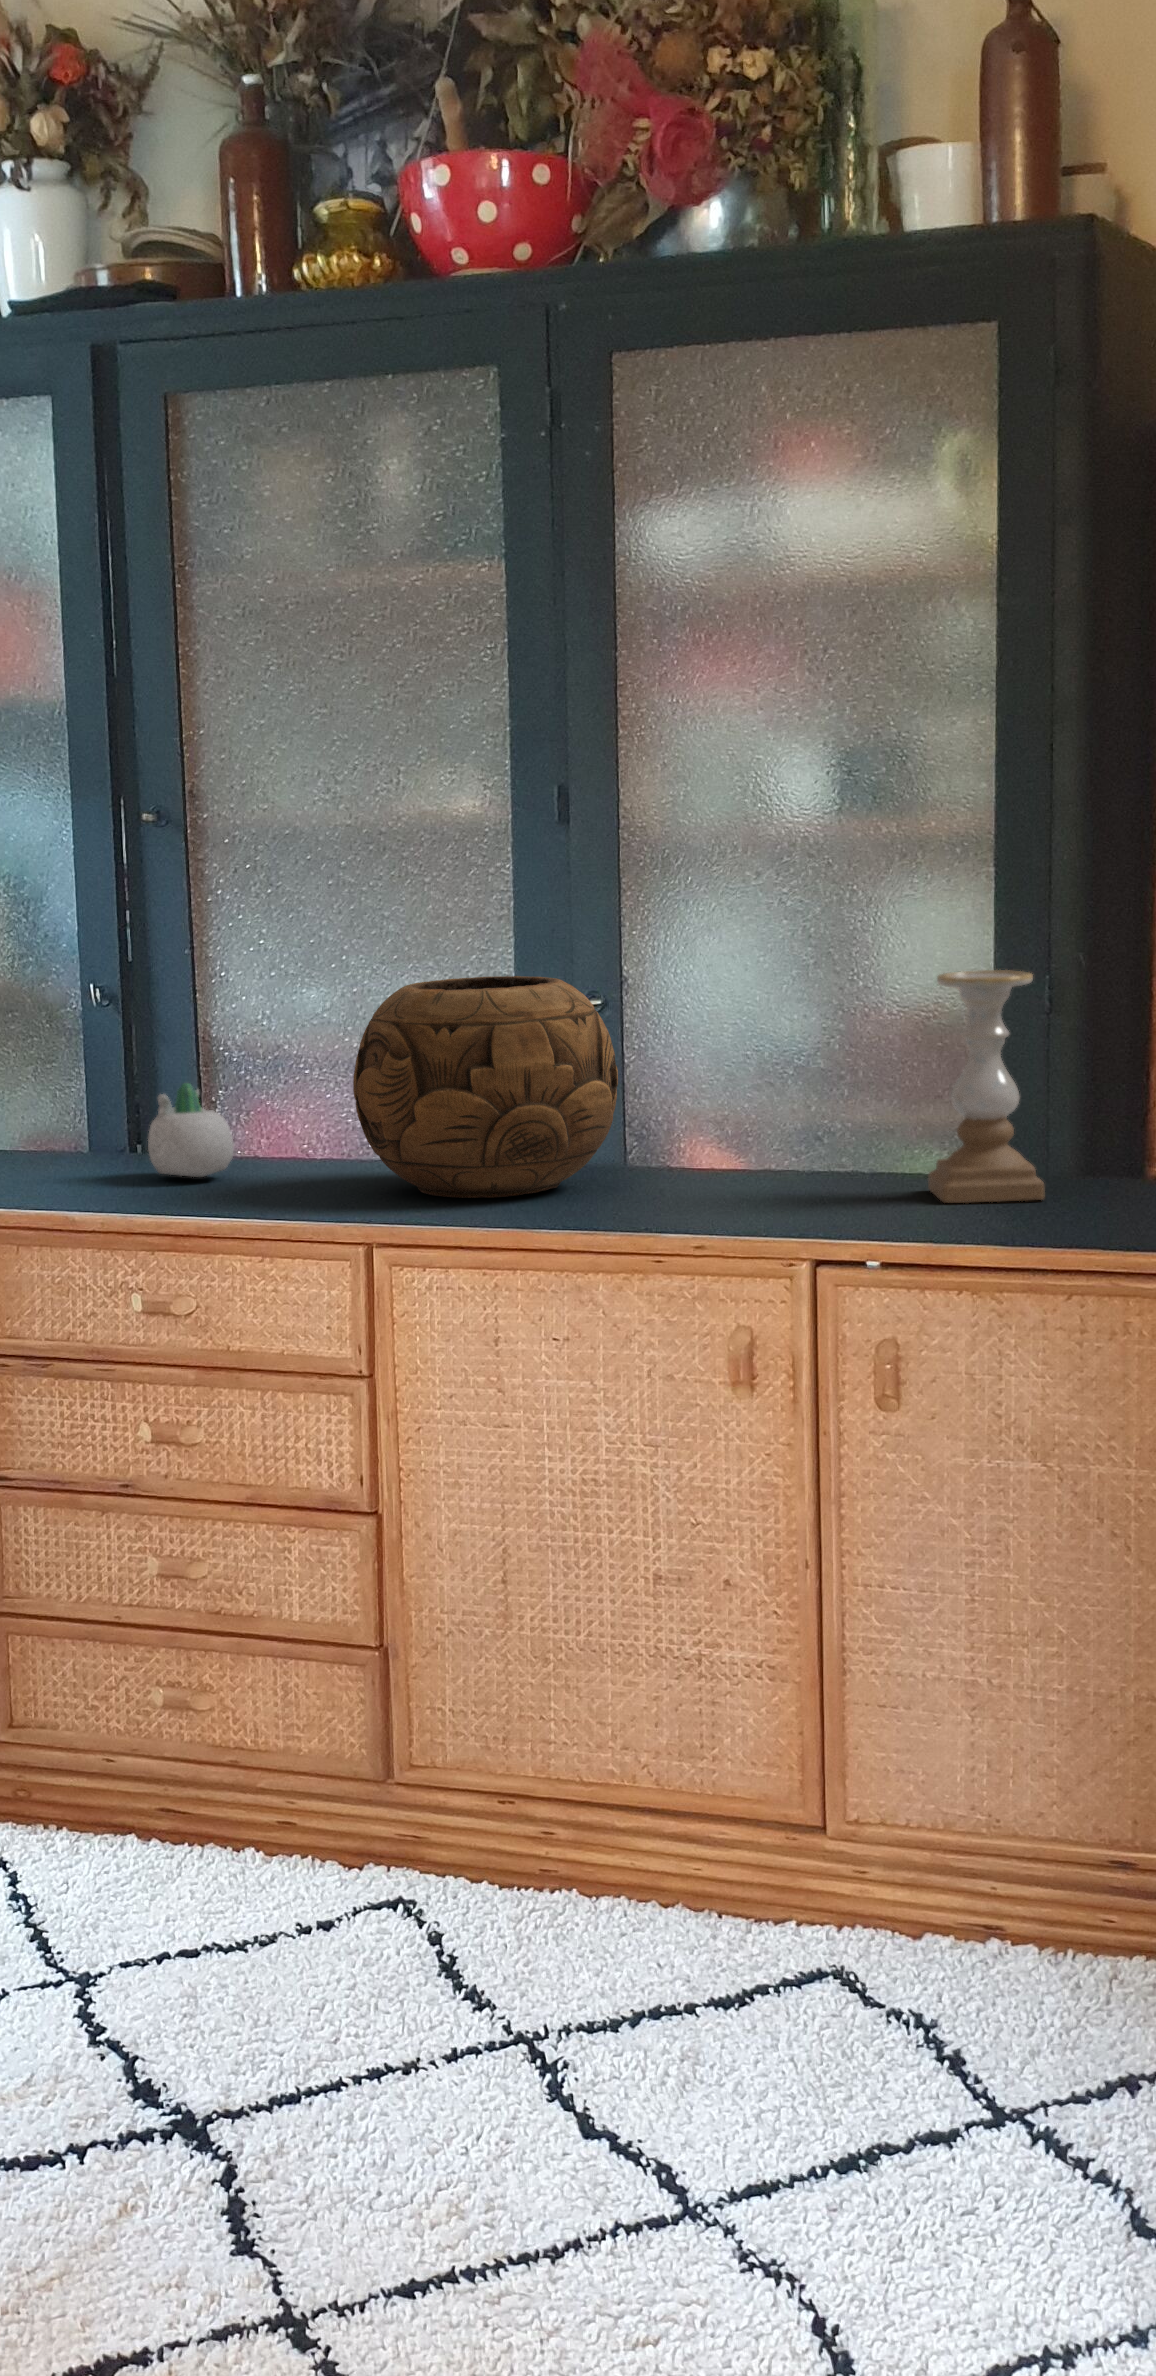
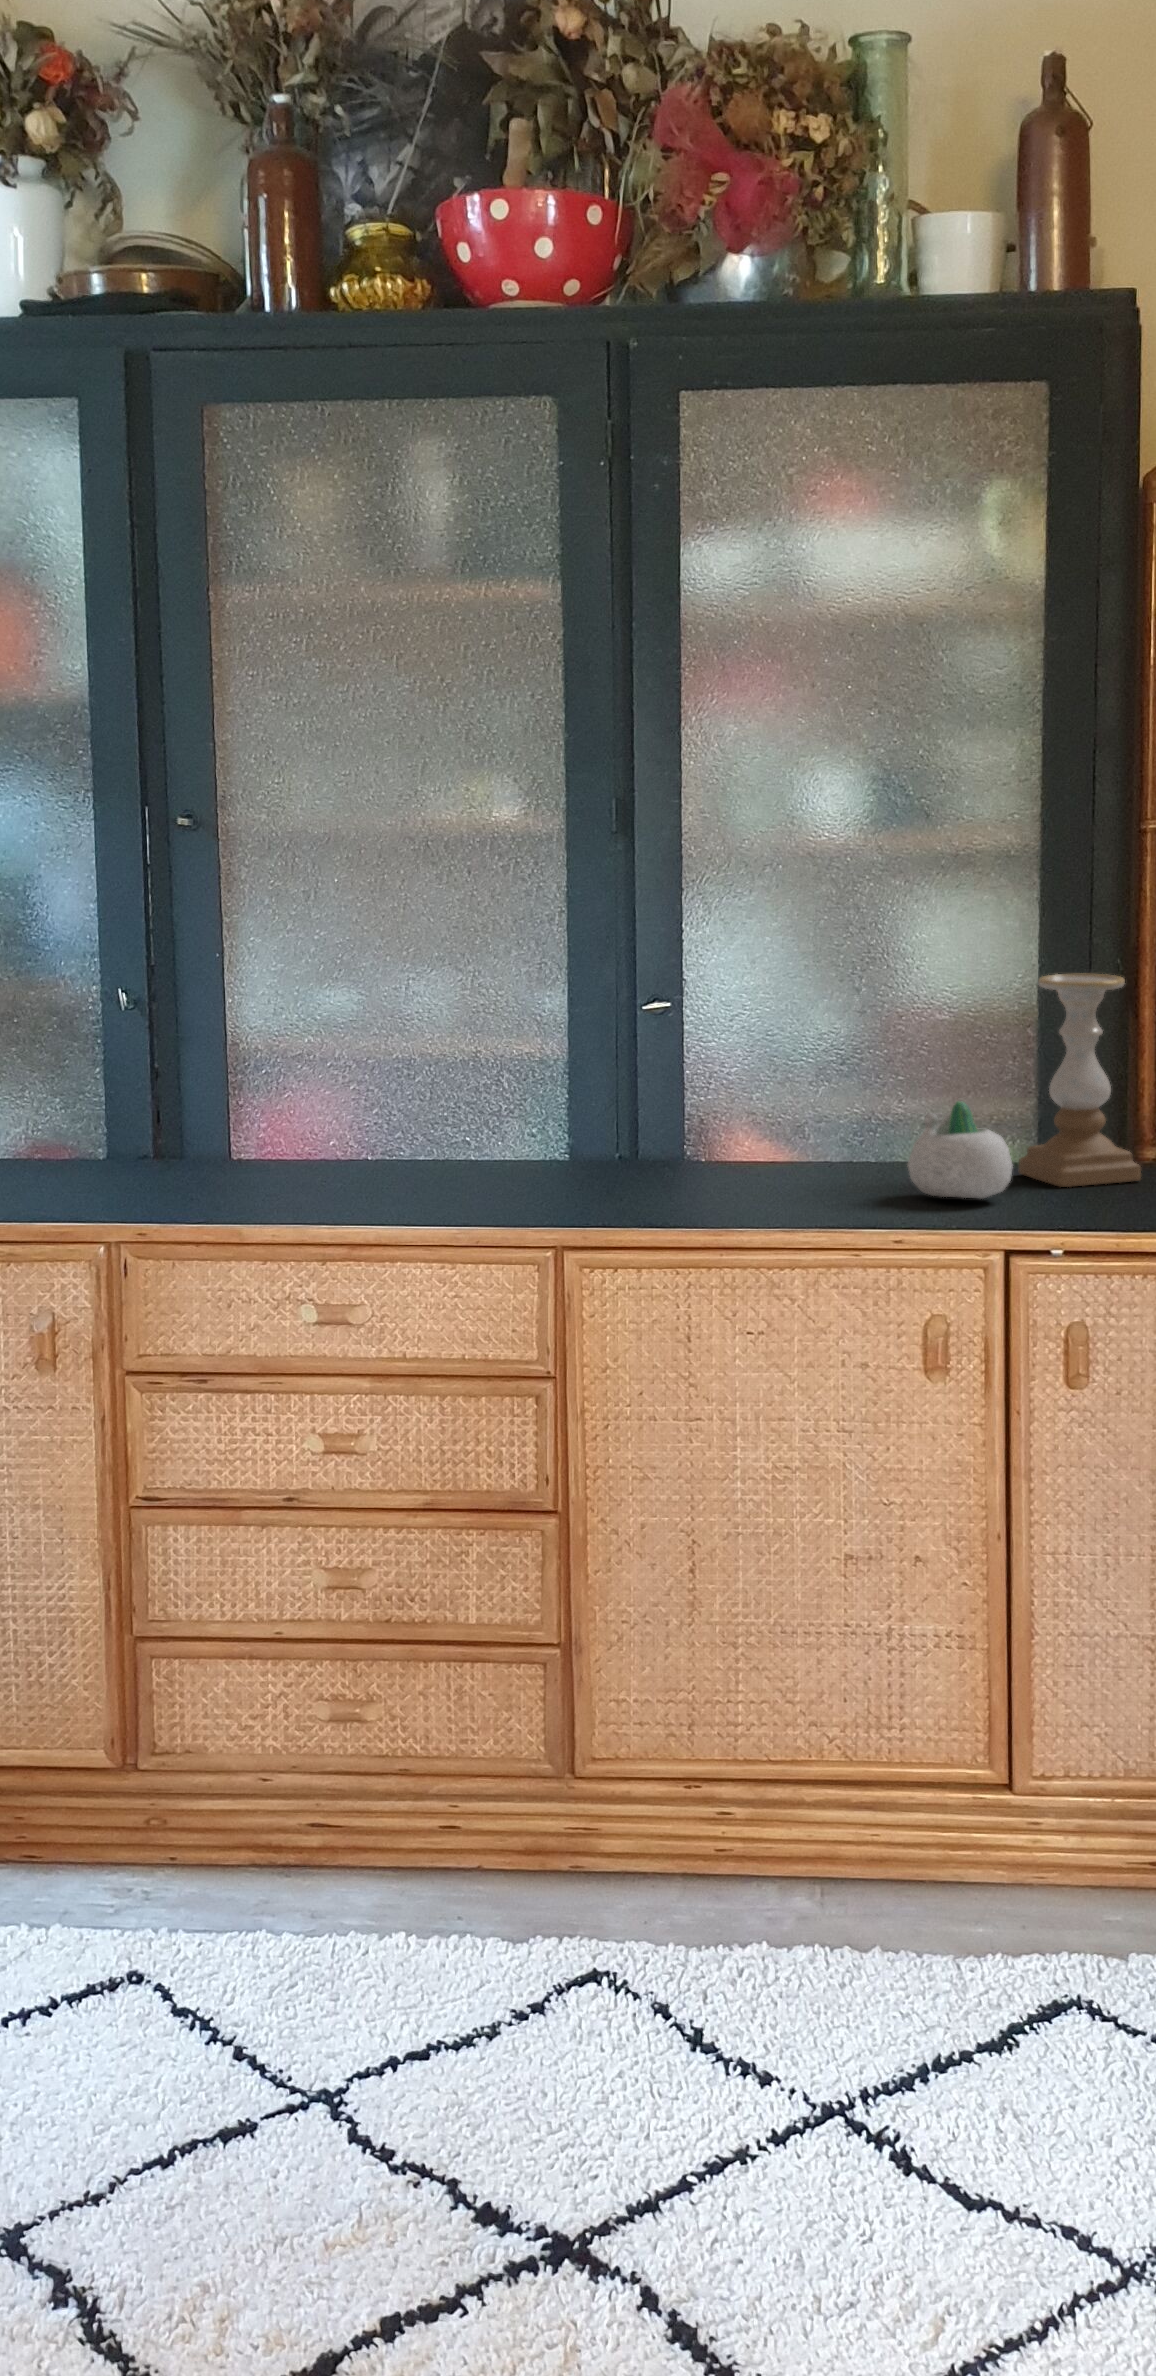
decorative bowl: present [353,976,618,1198] -> none [487,984,741,1199]
succulent planter: present [148,1083,234,1177] -> present [908,1101,1013,1199]

